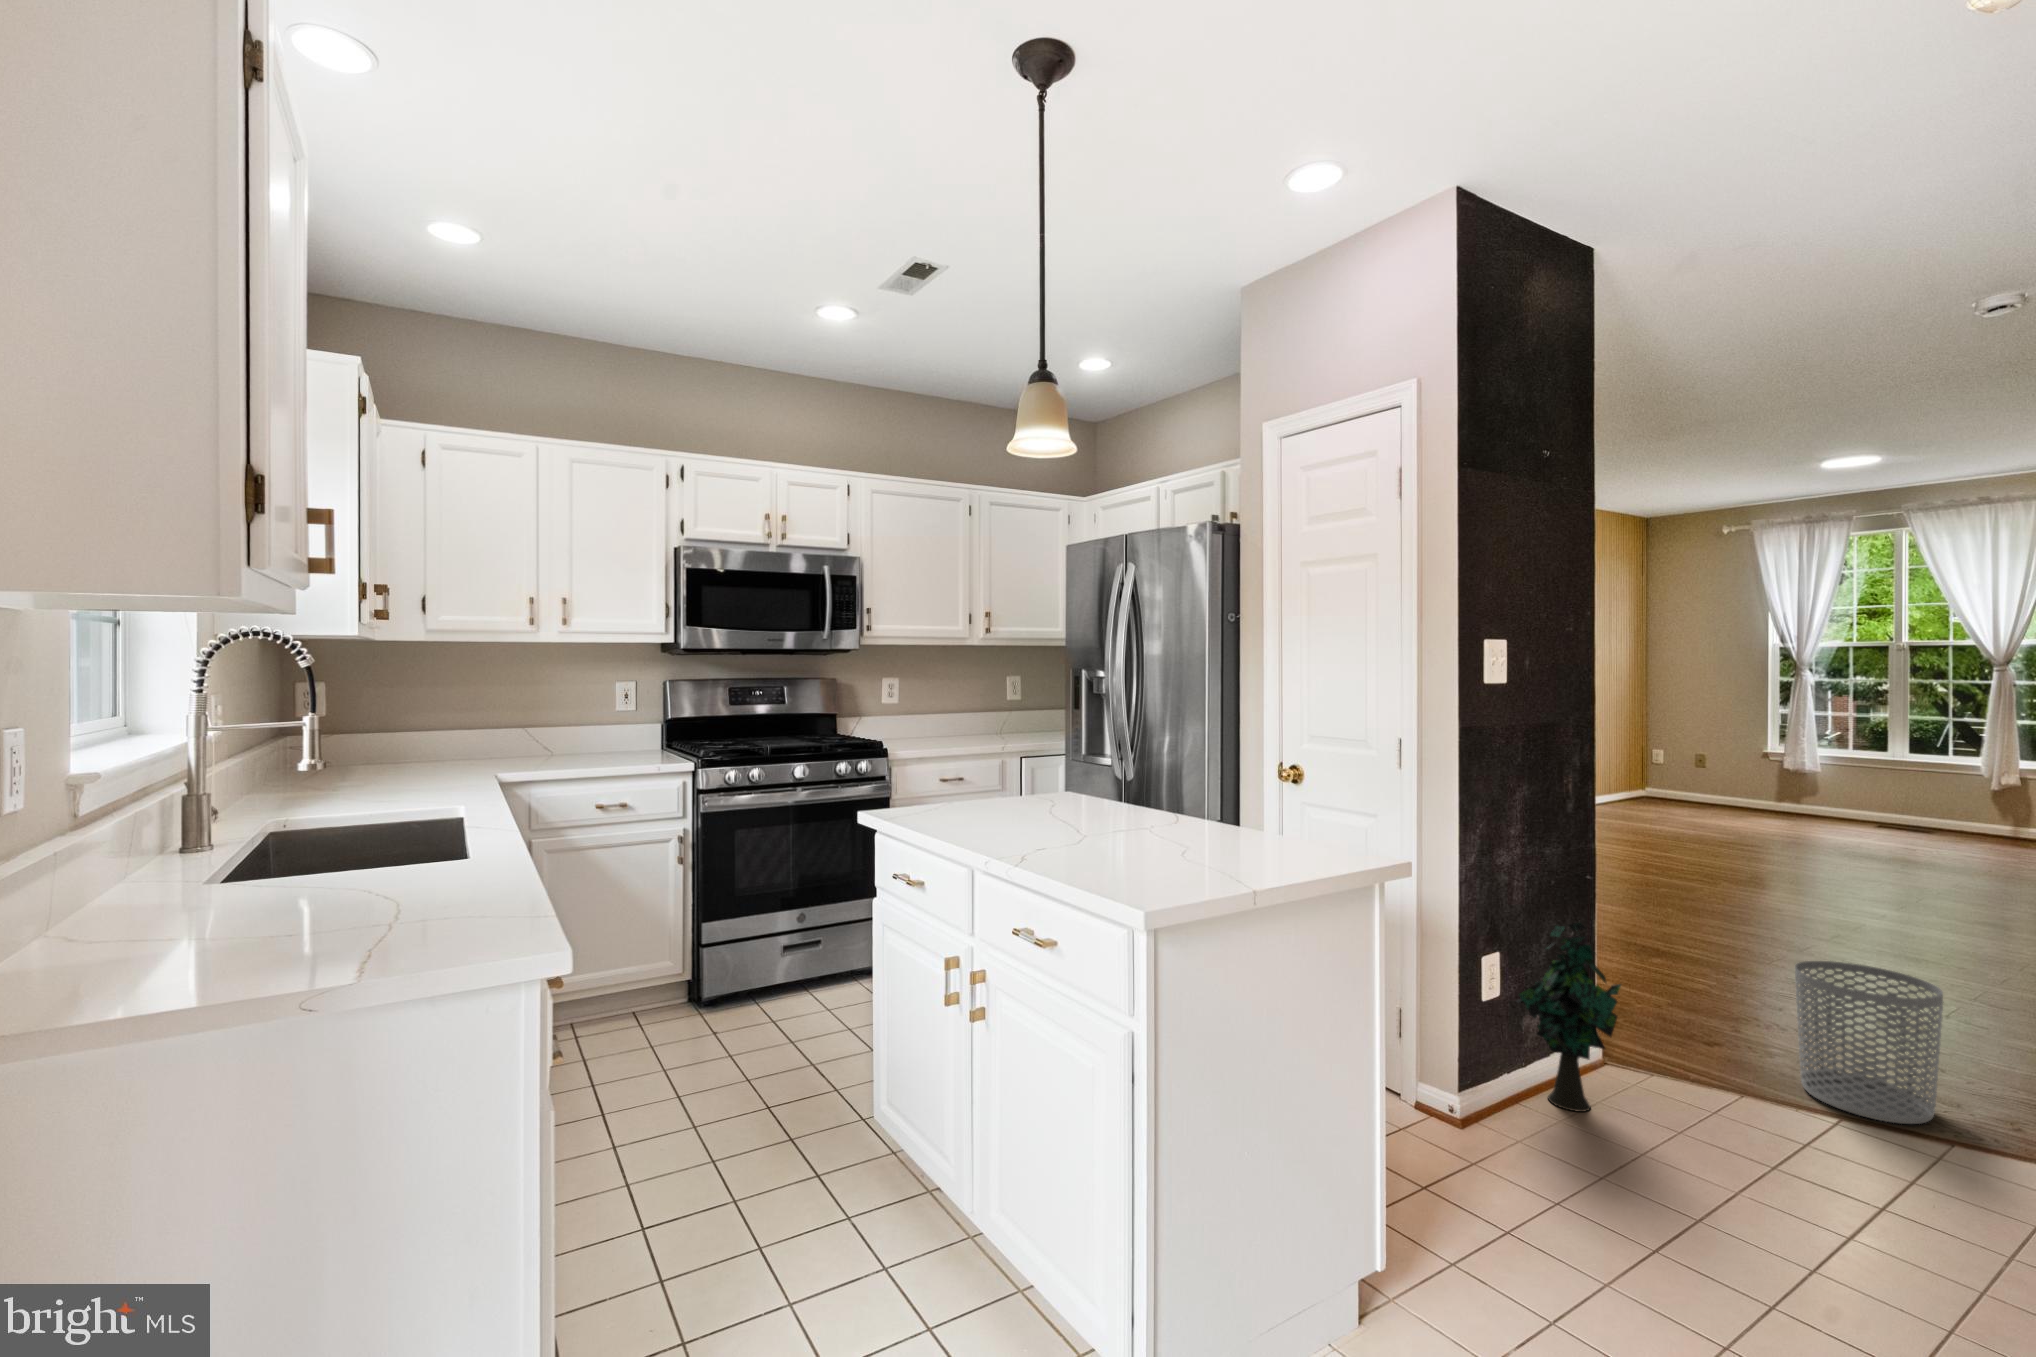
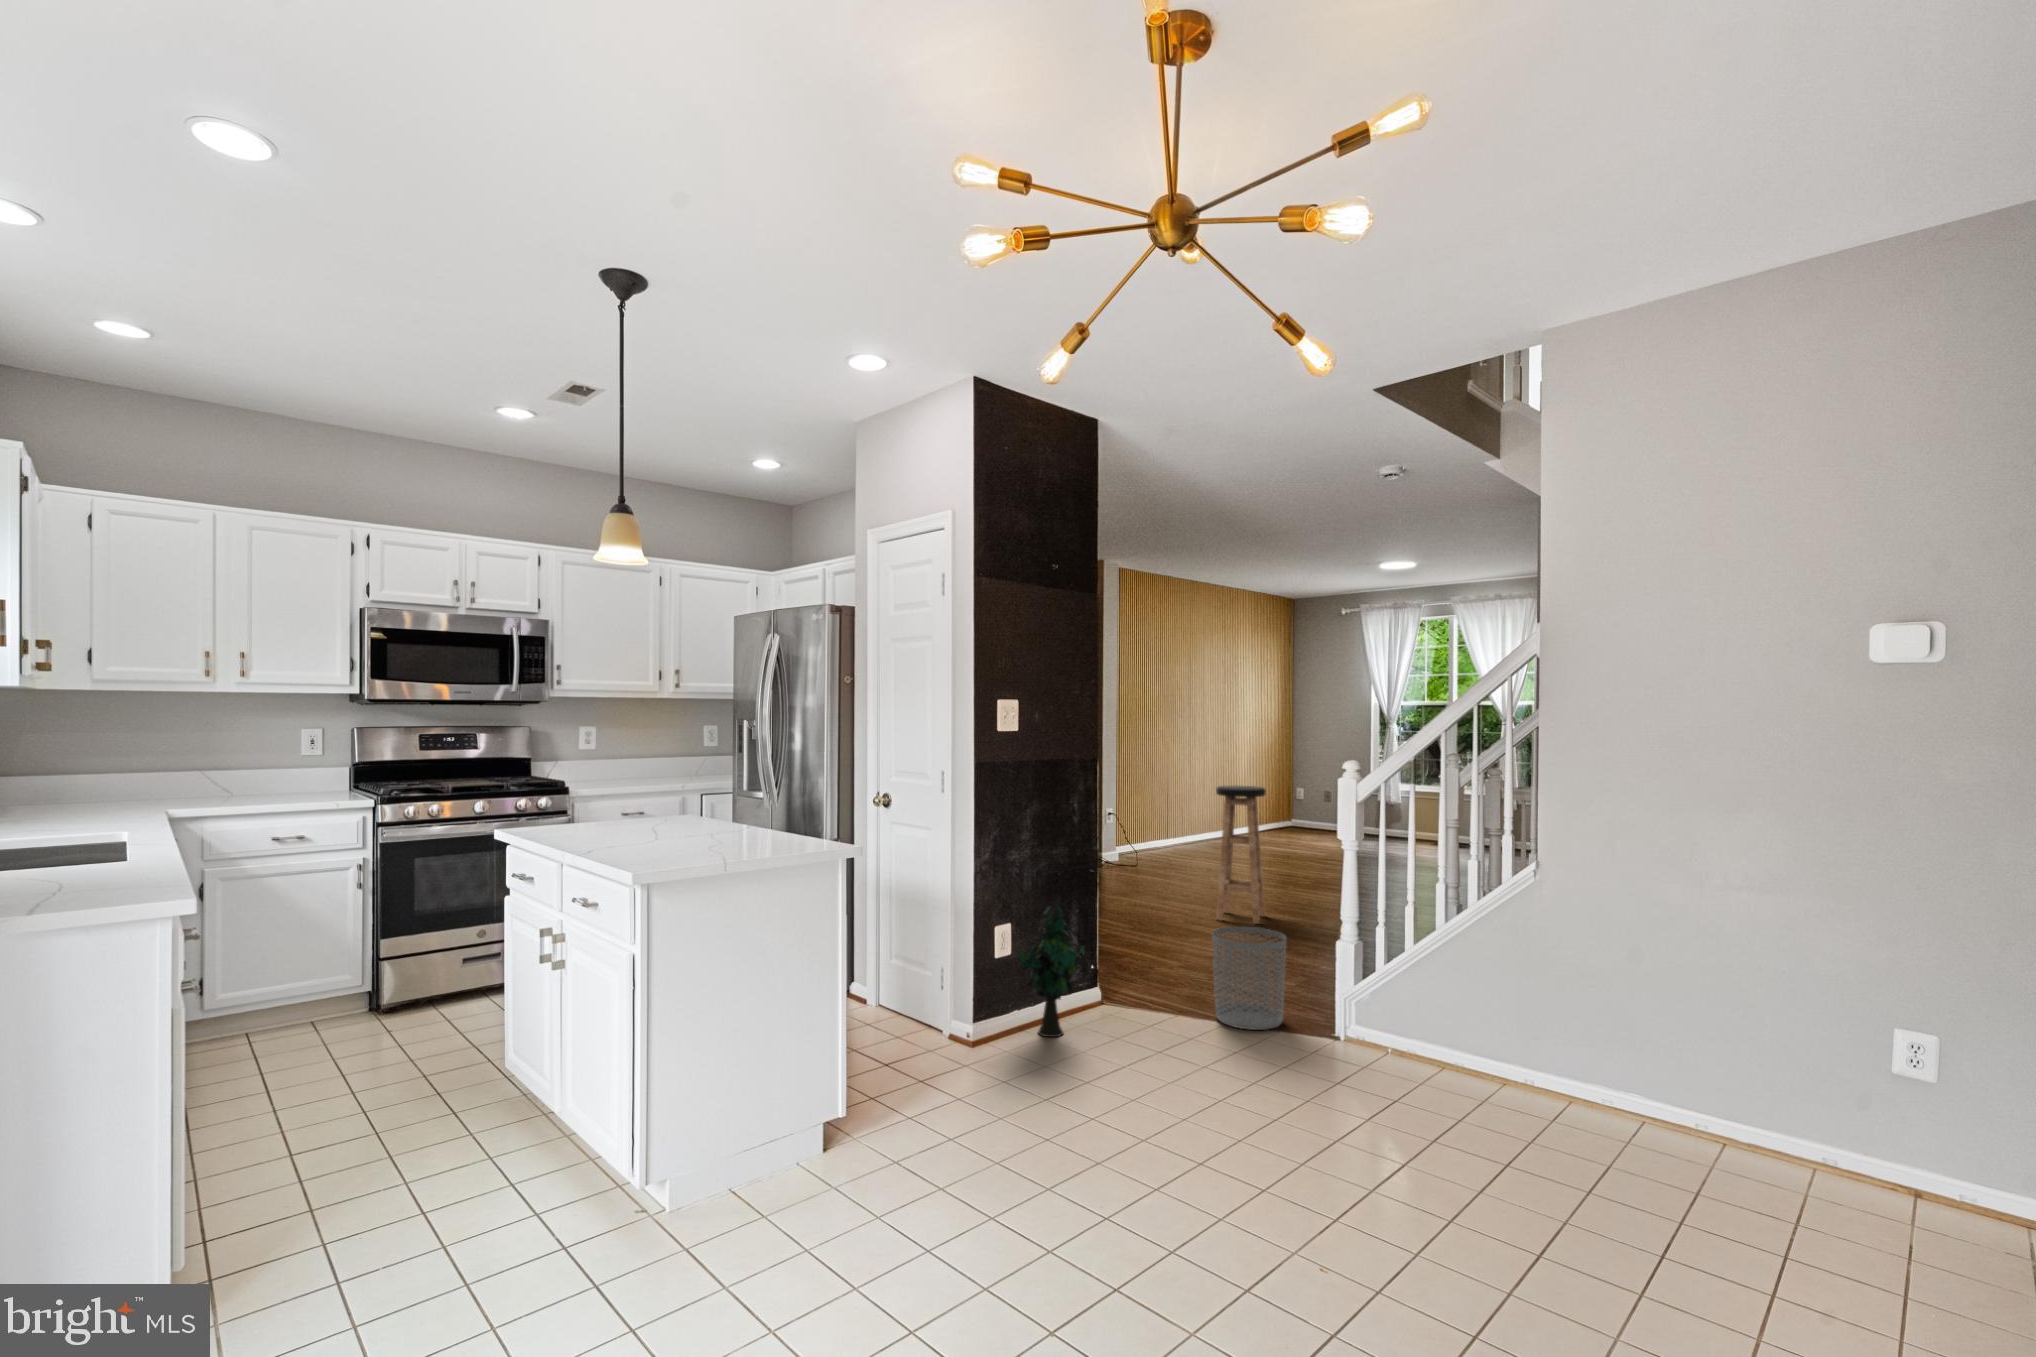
bar stool: none [1627,753,1703,929] -> present [1216,786,1266,924]

